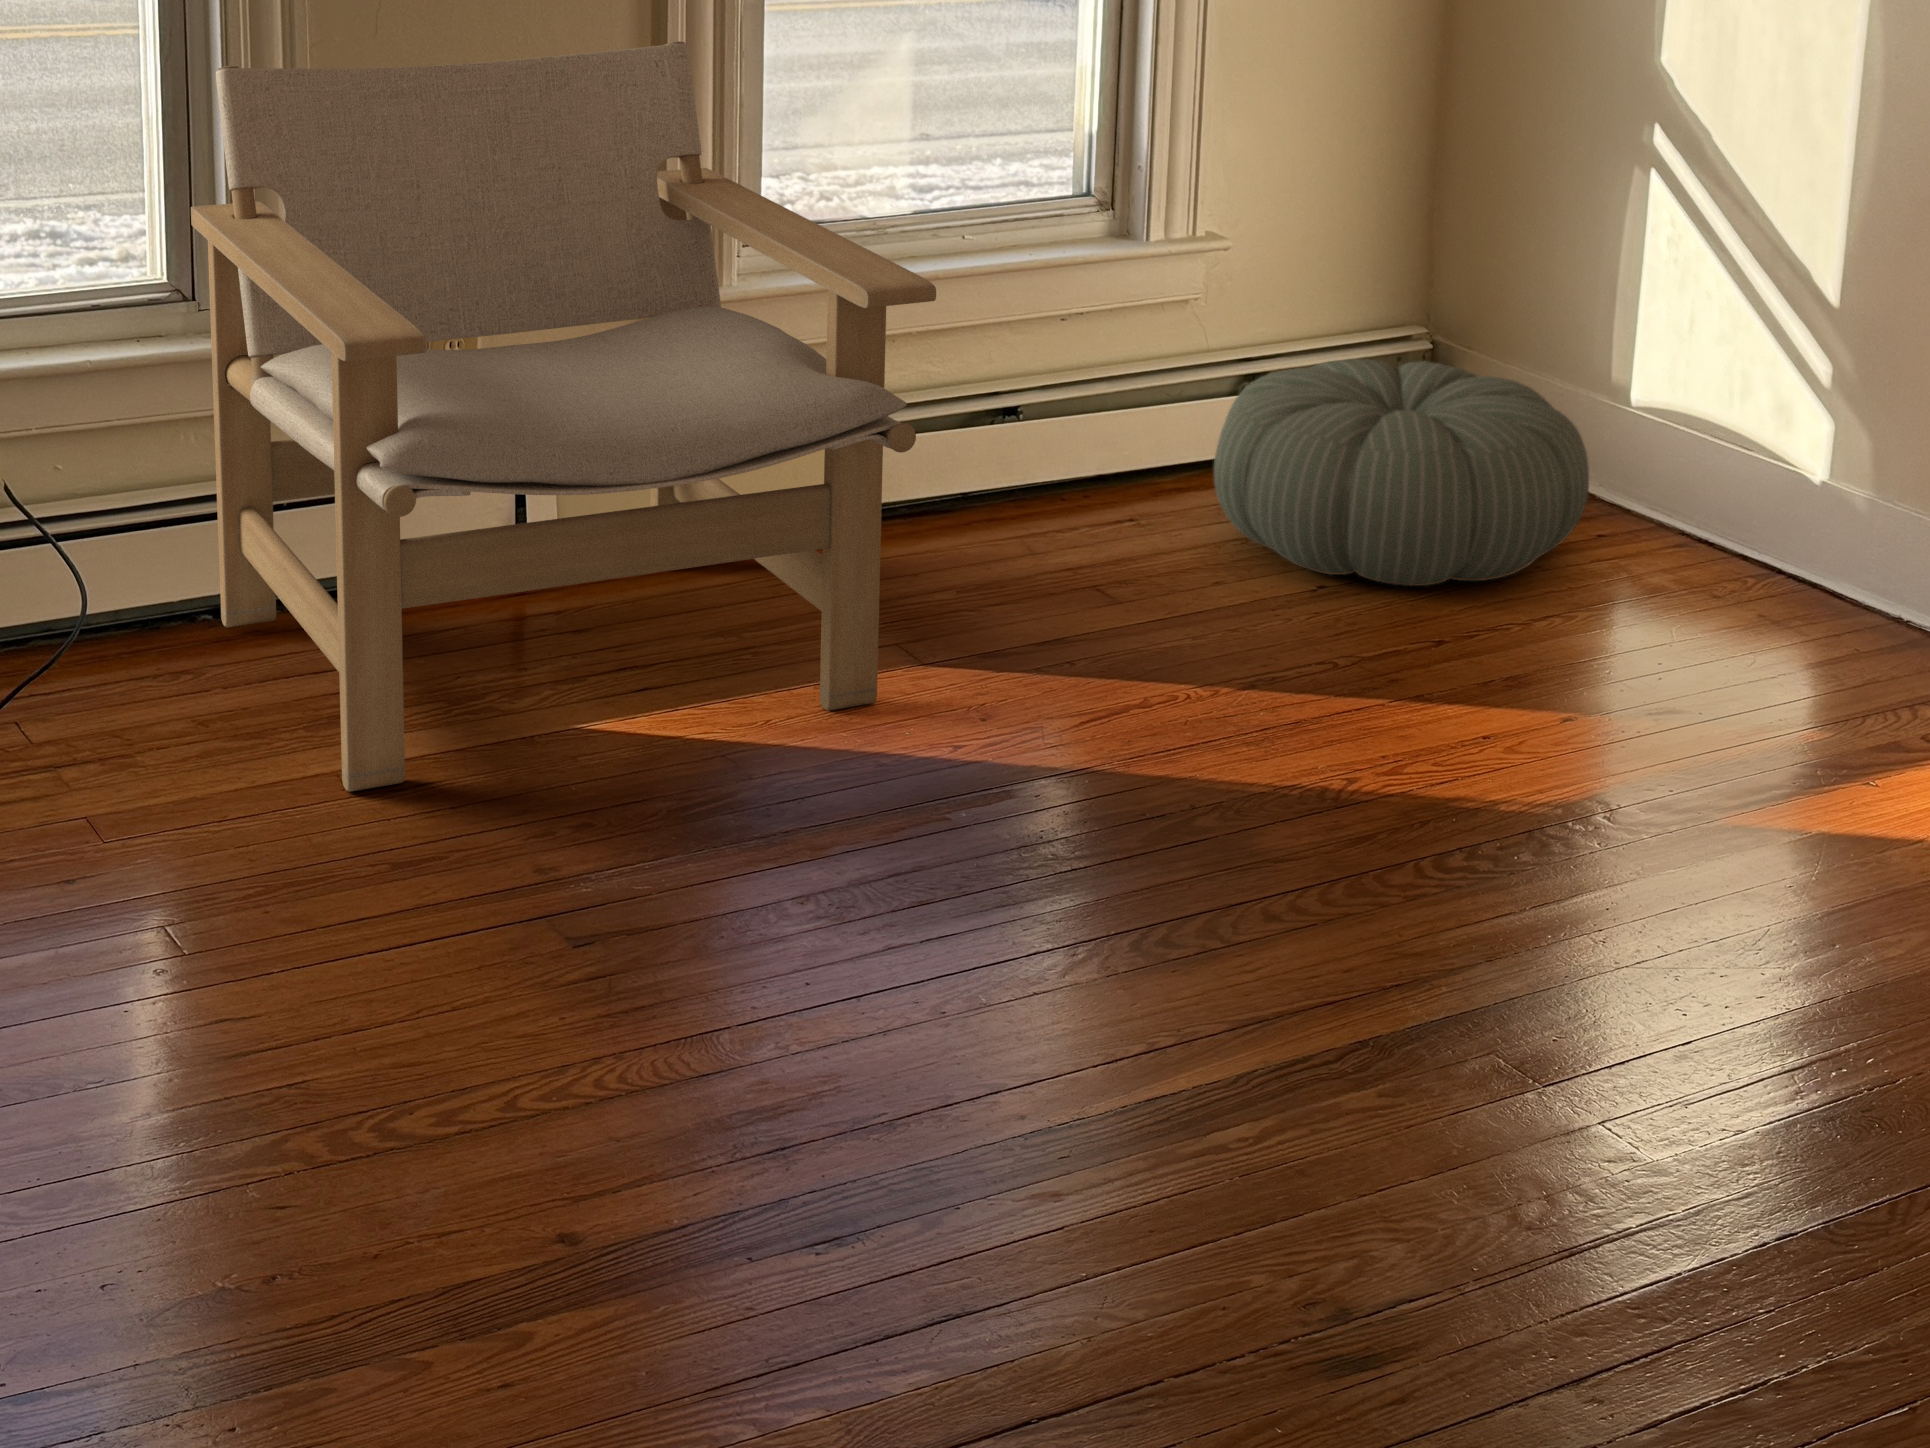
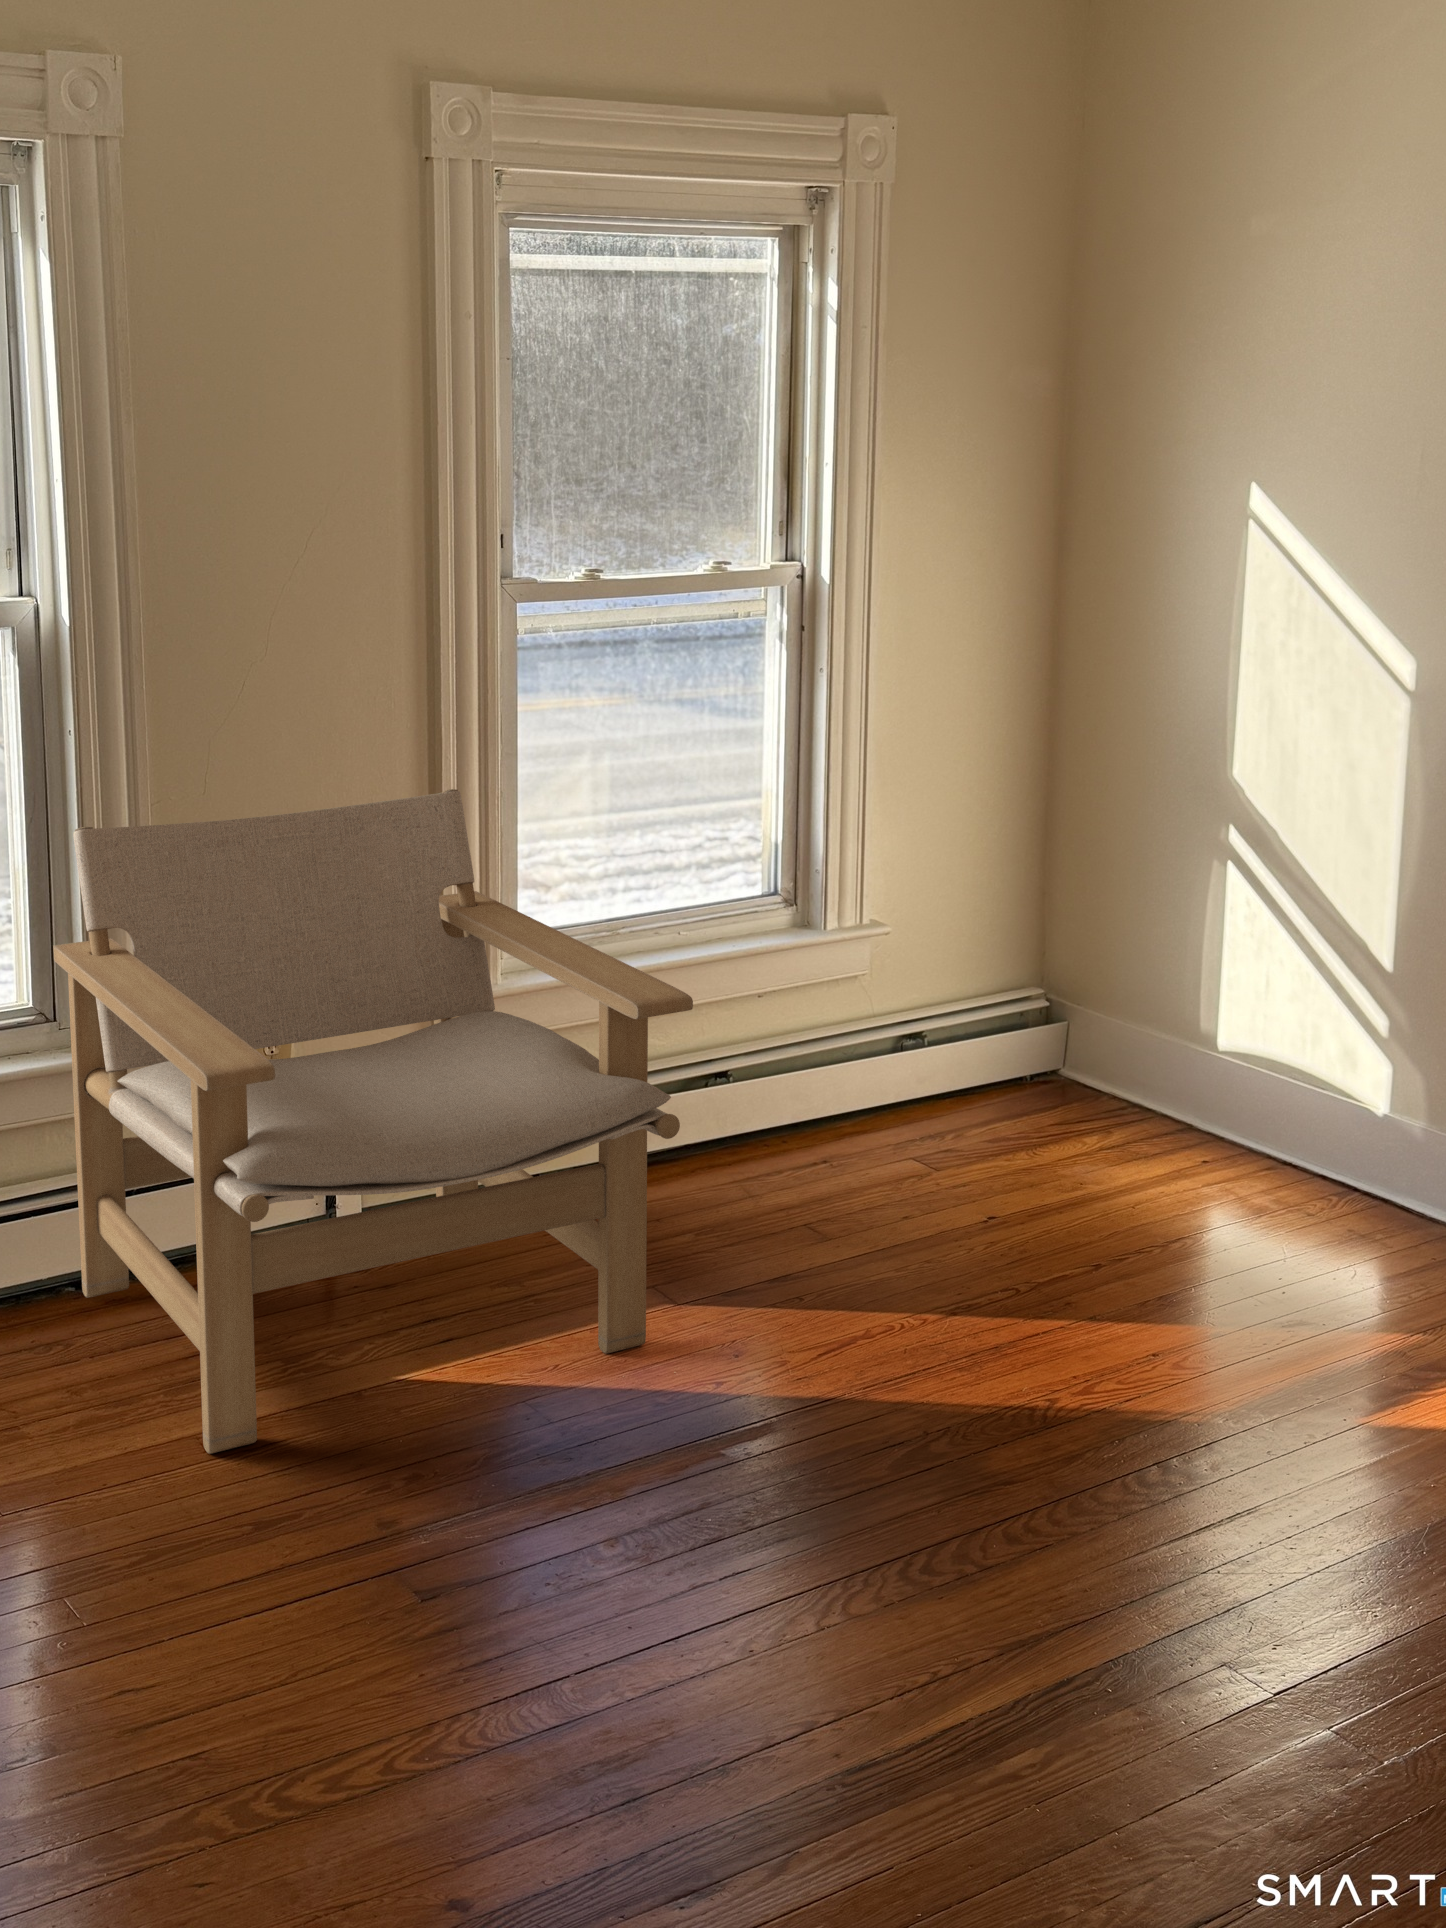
pouf: present [1214,359,1589,586] -> none [893,1022,1198,1213]

